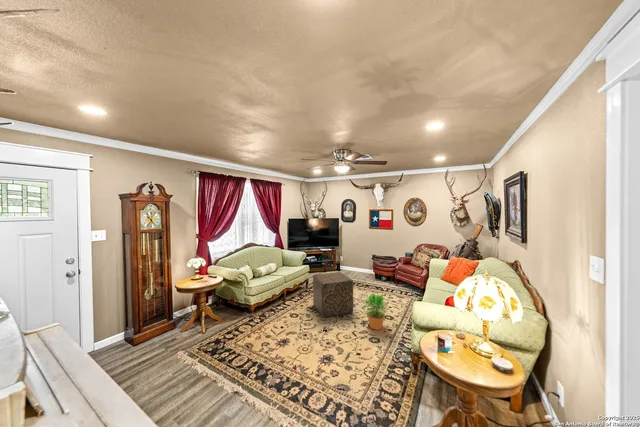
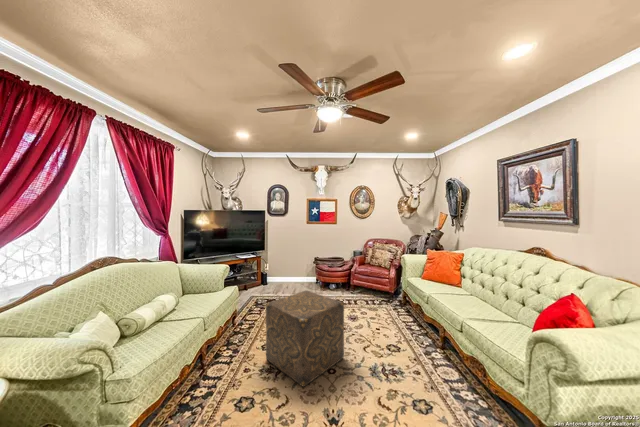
potted plant: present [365,294,387,330] -> none [376,321,427,386]

